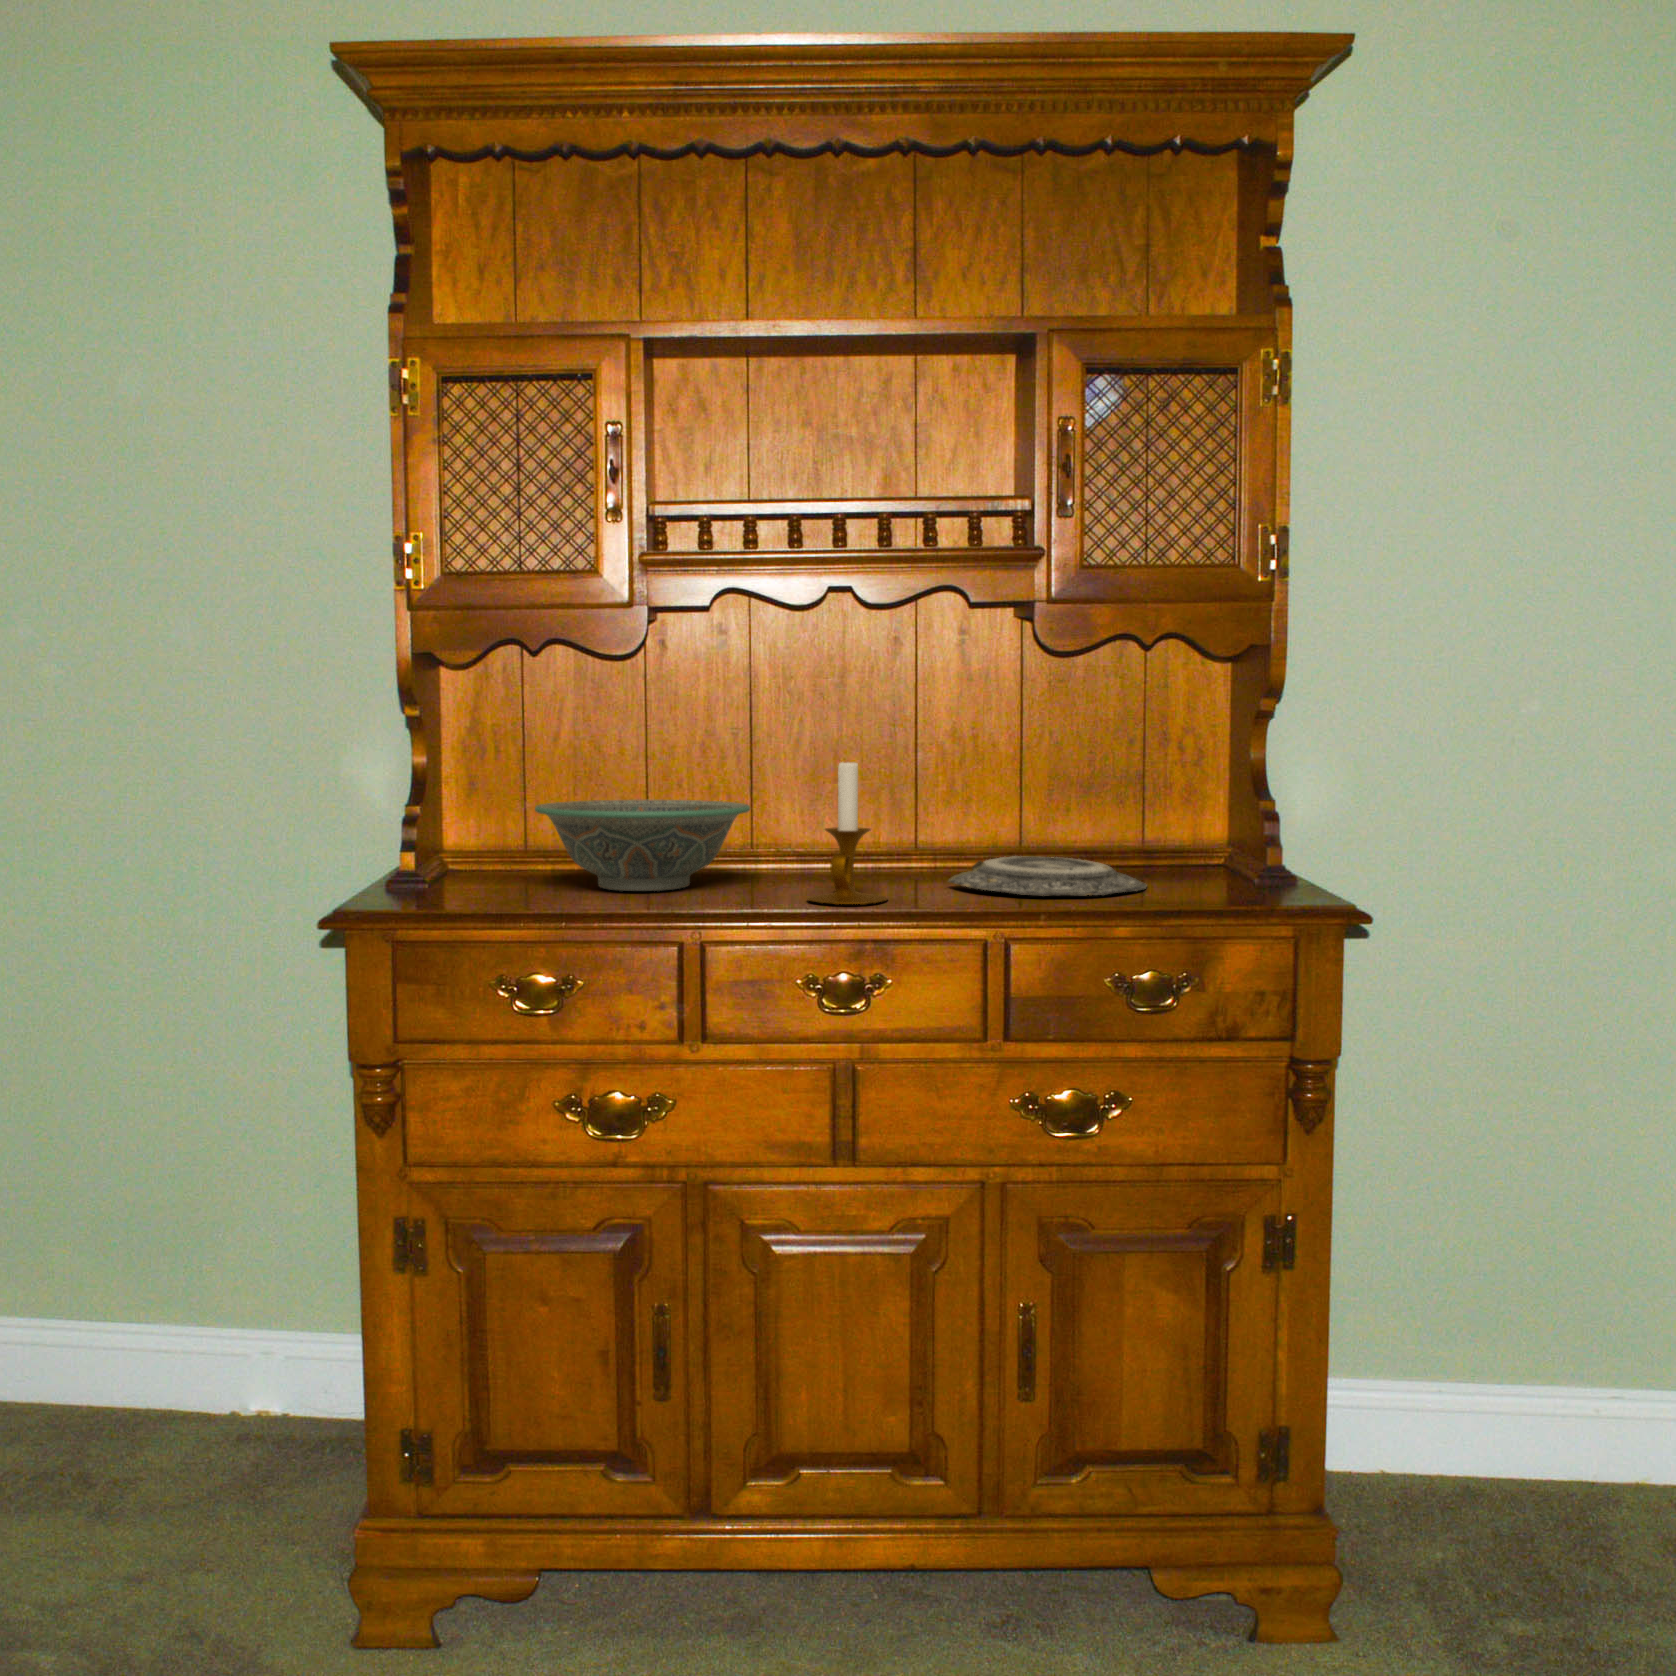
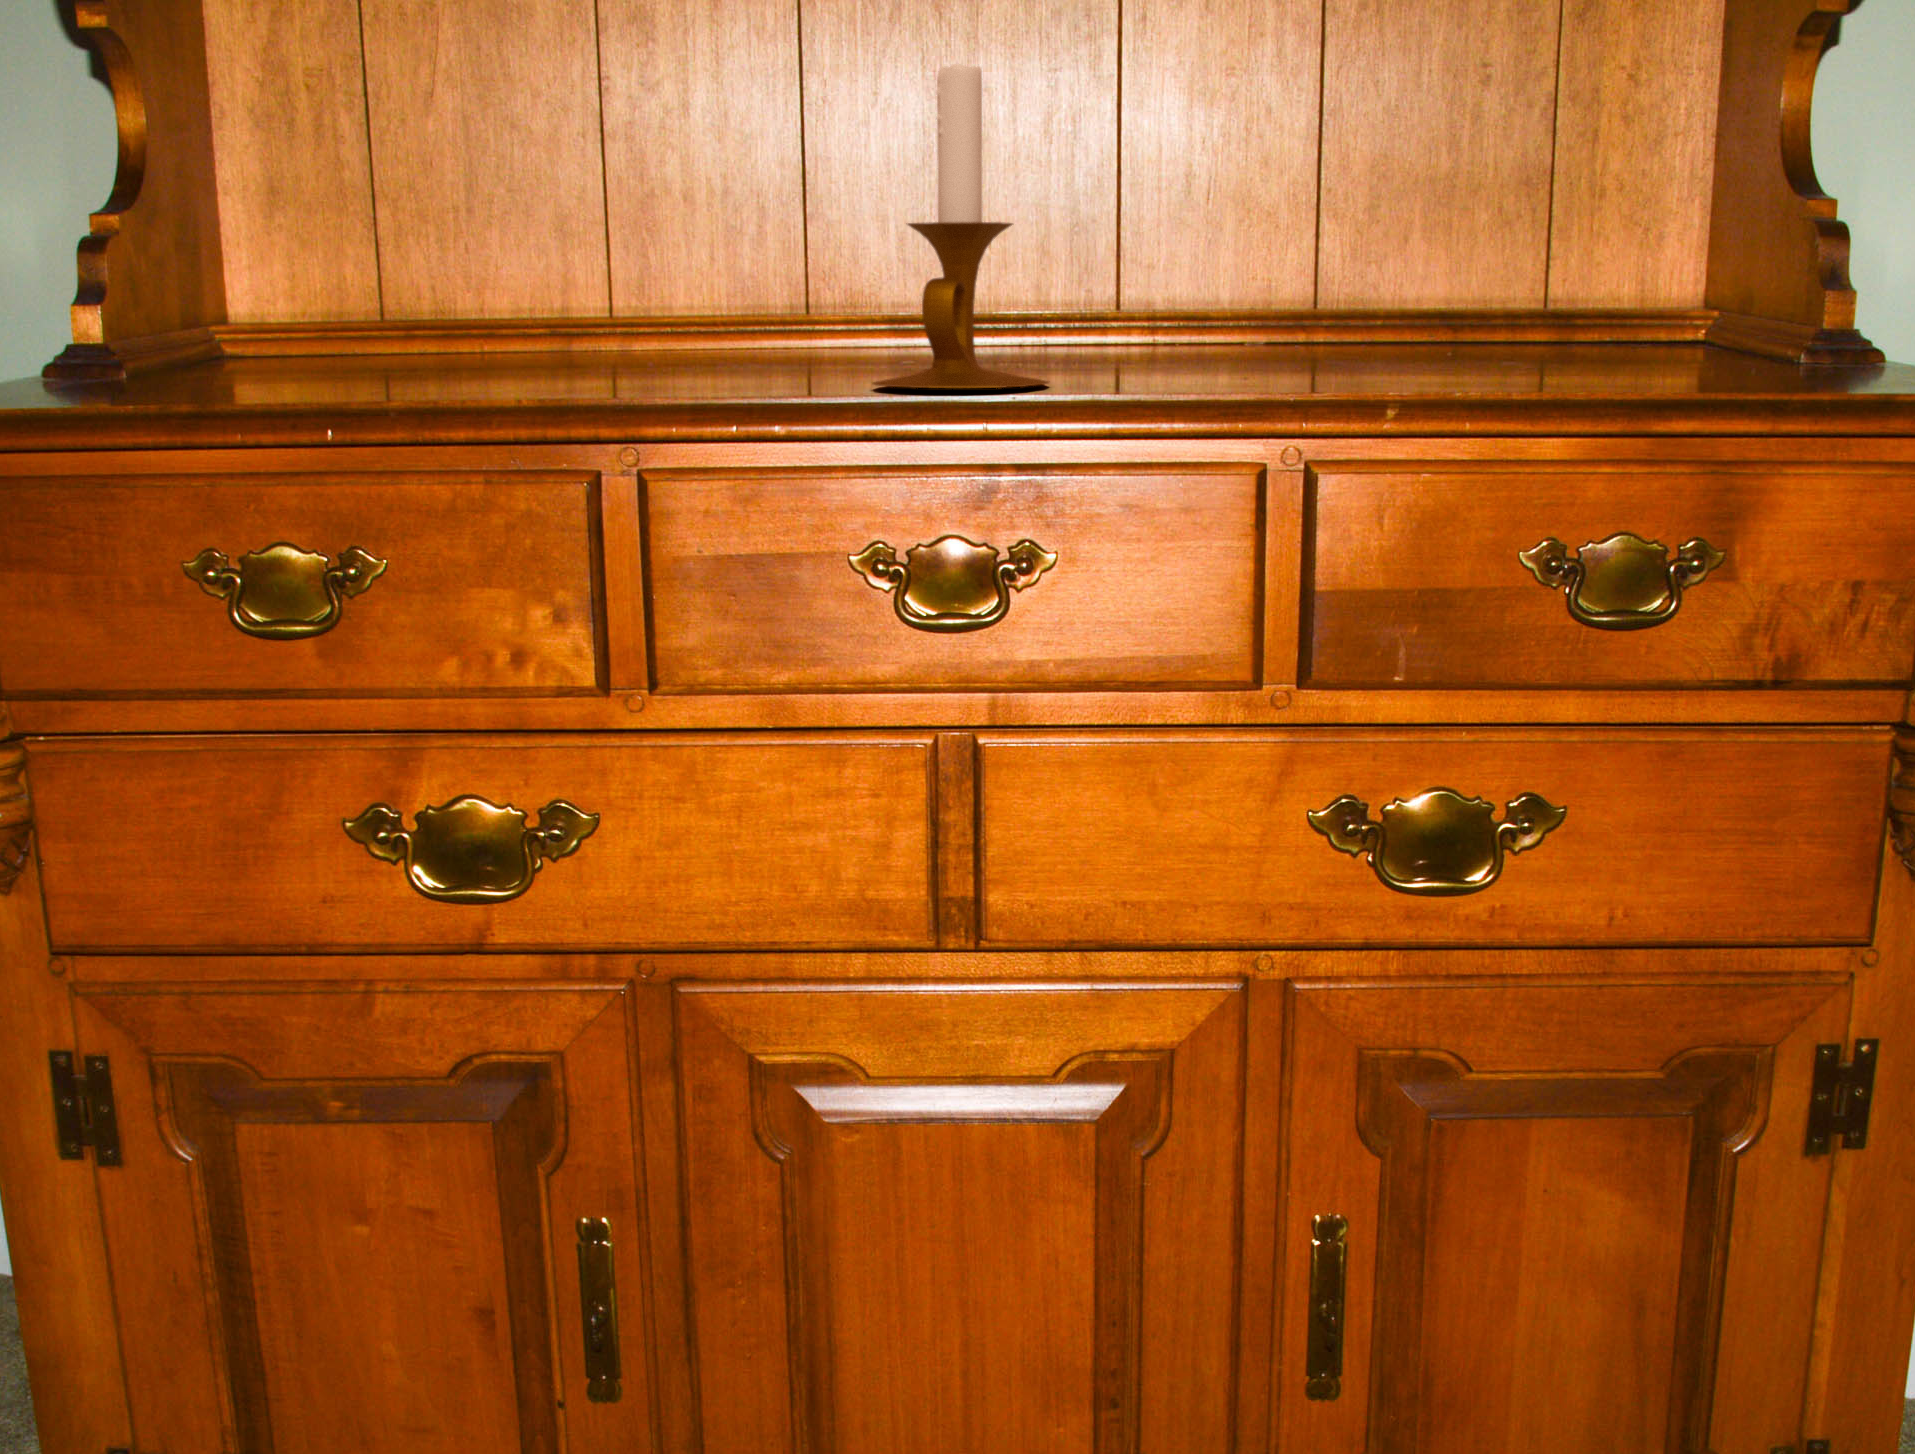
decorative bowl: present [535,800,750,891] -> none [282,185,753,379]
plate: present [949,856,1147,895] -> none [1176,310,1603,373]

